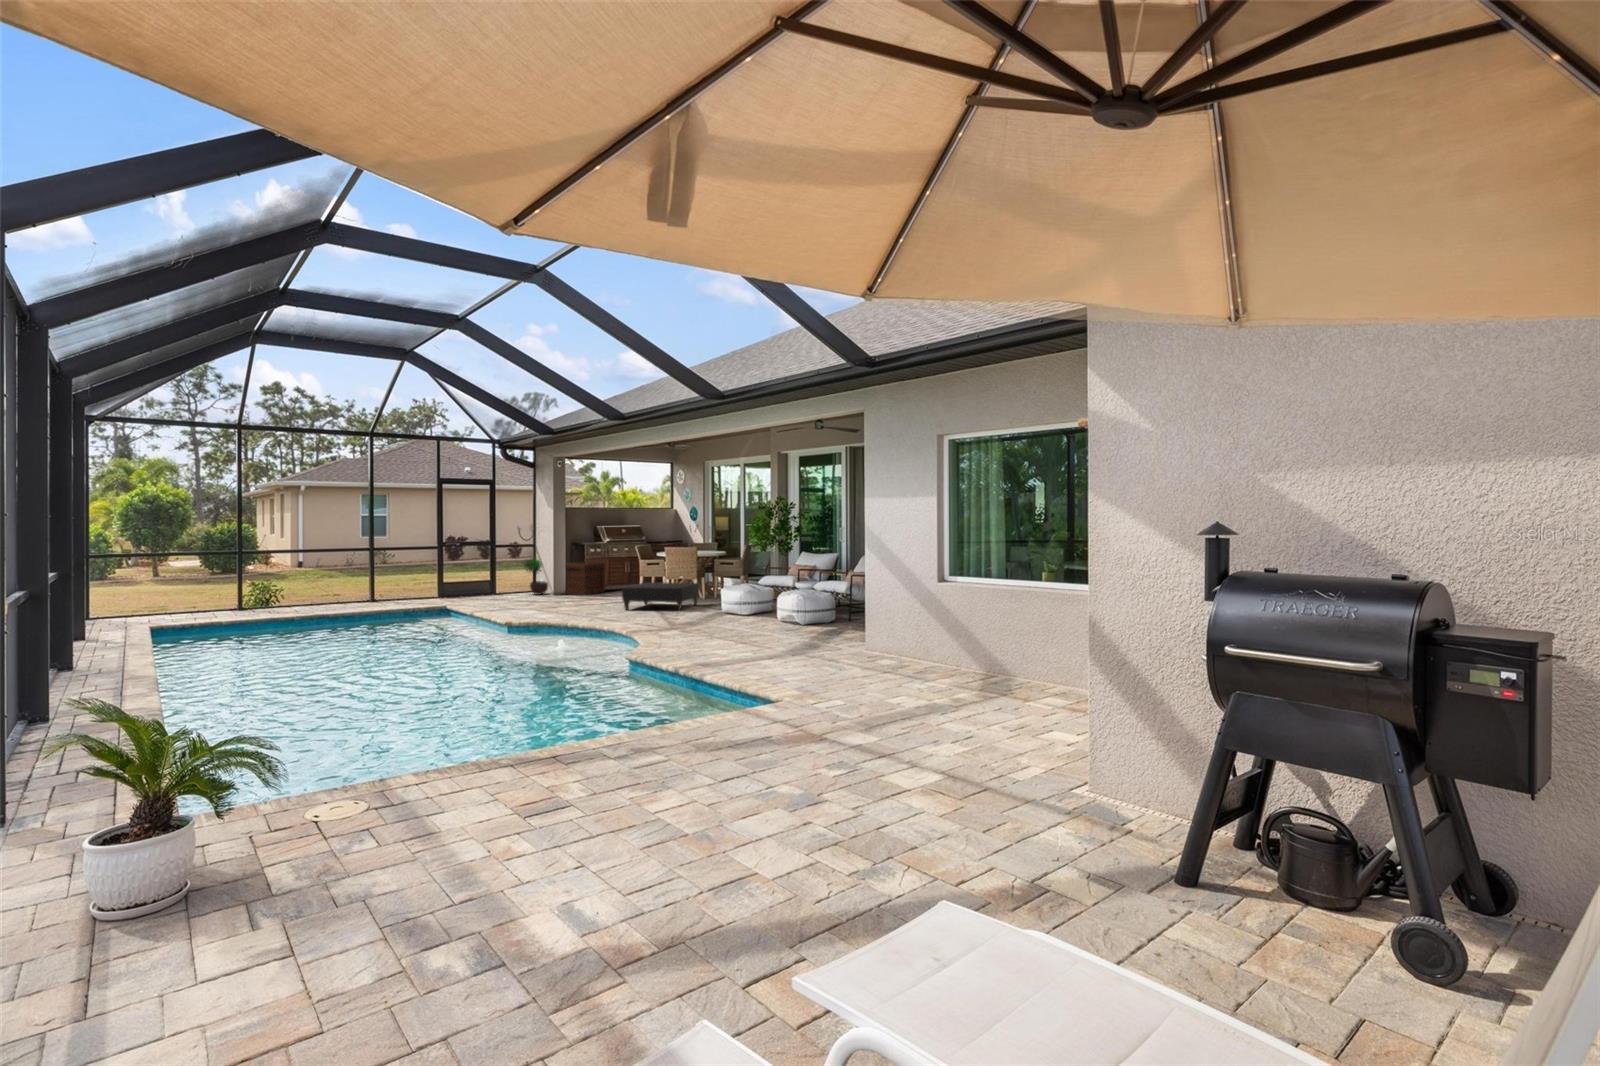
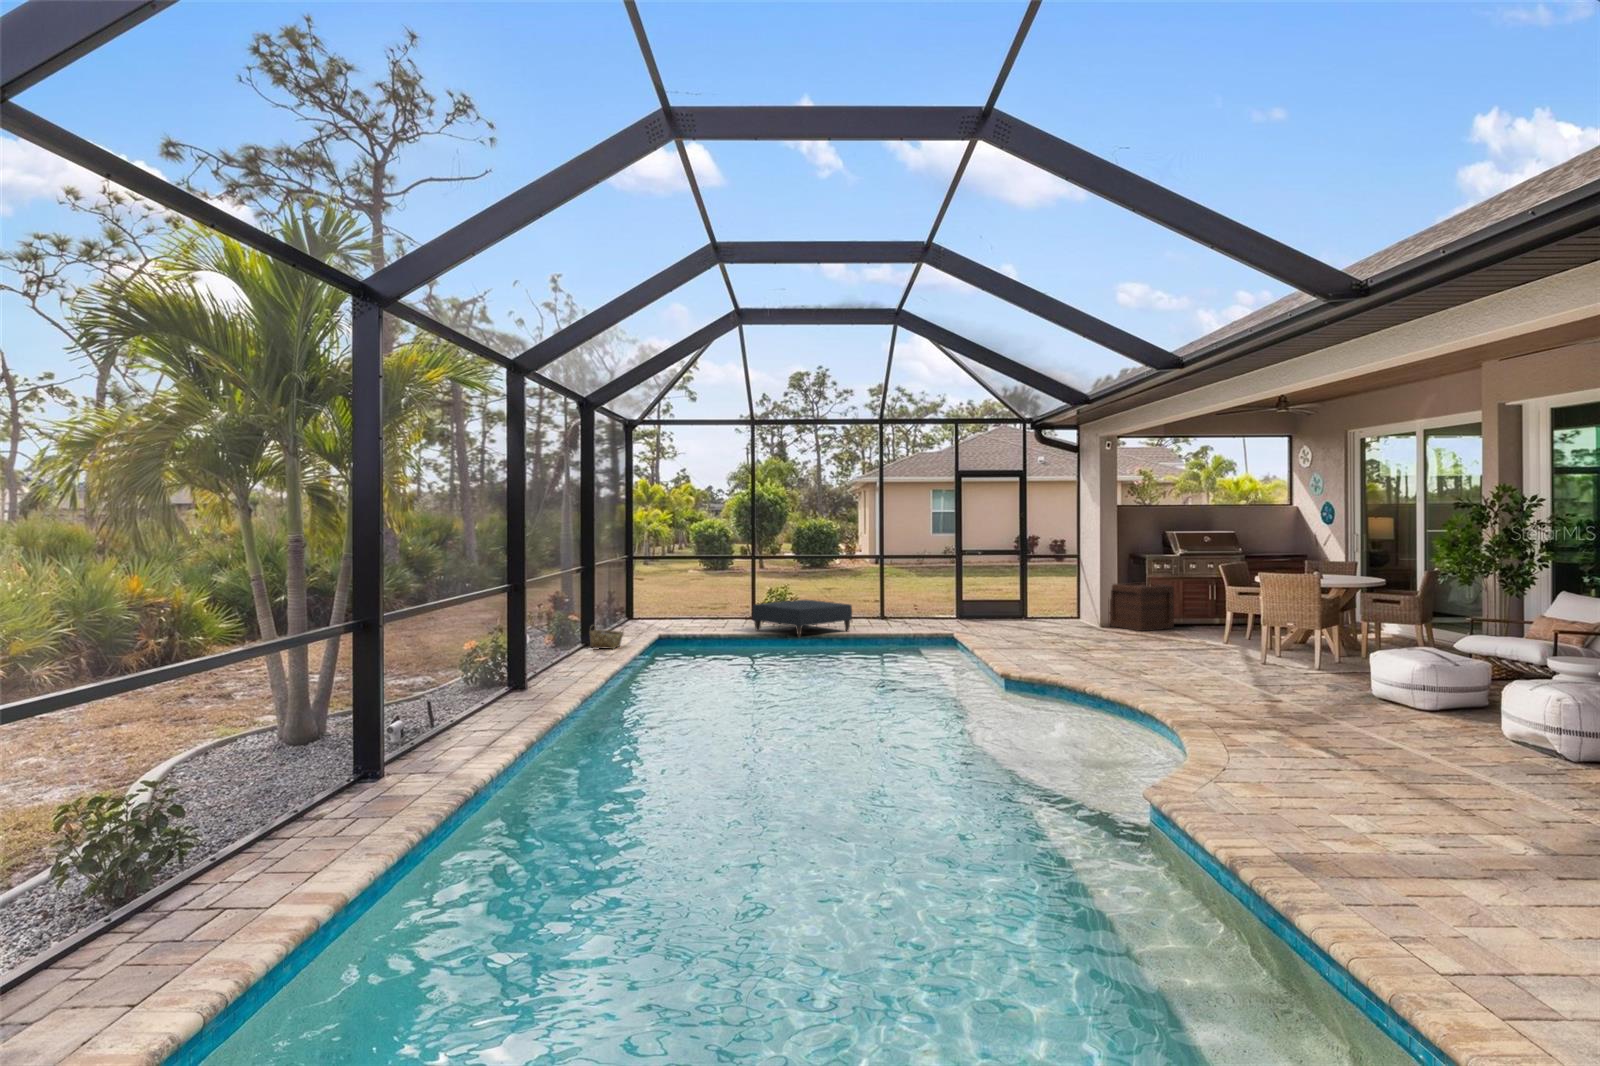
potted tree: present [524,558,548,595] -> none [1053,569,1092,625]
ottoman: present [622,582,699,611] -> present [753,600,852,637]
woven basket: none [86,617,128,639] -> present [589,625,623,649]

